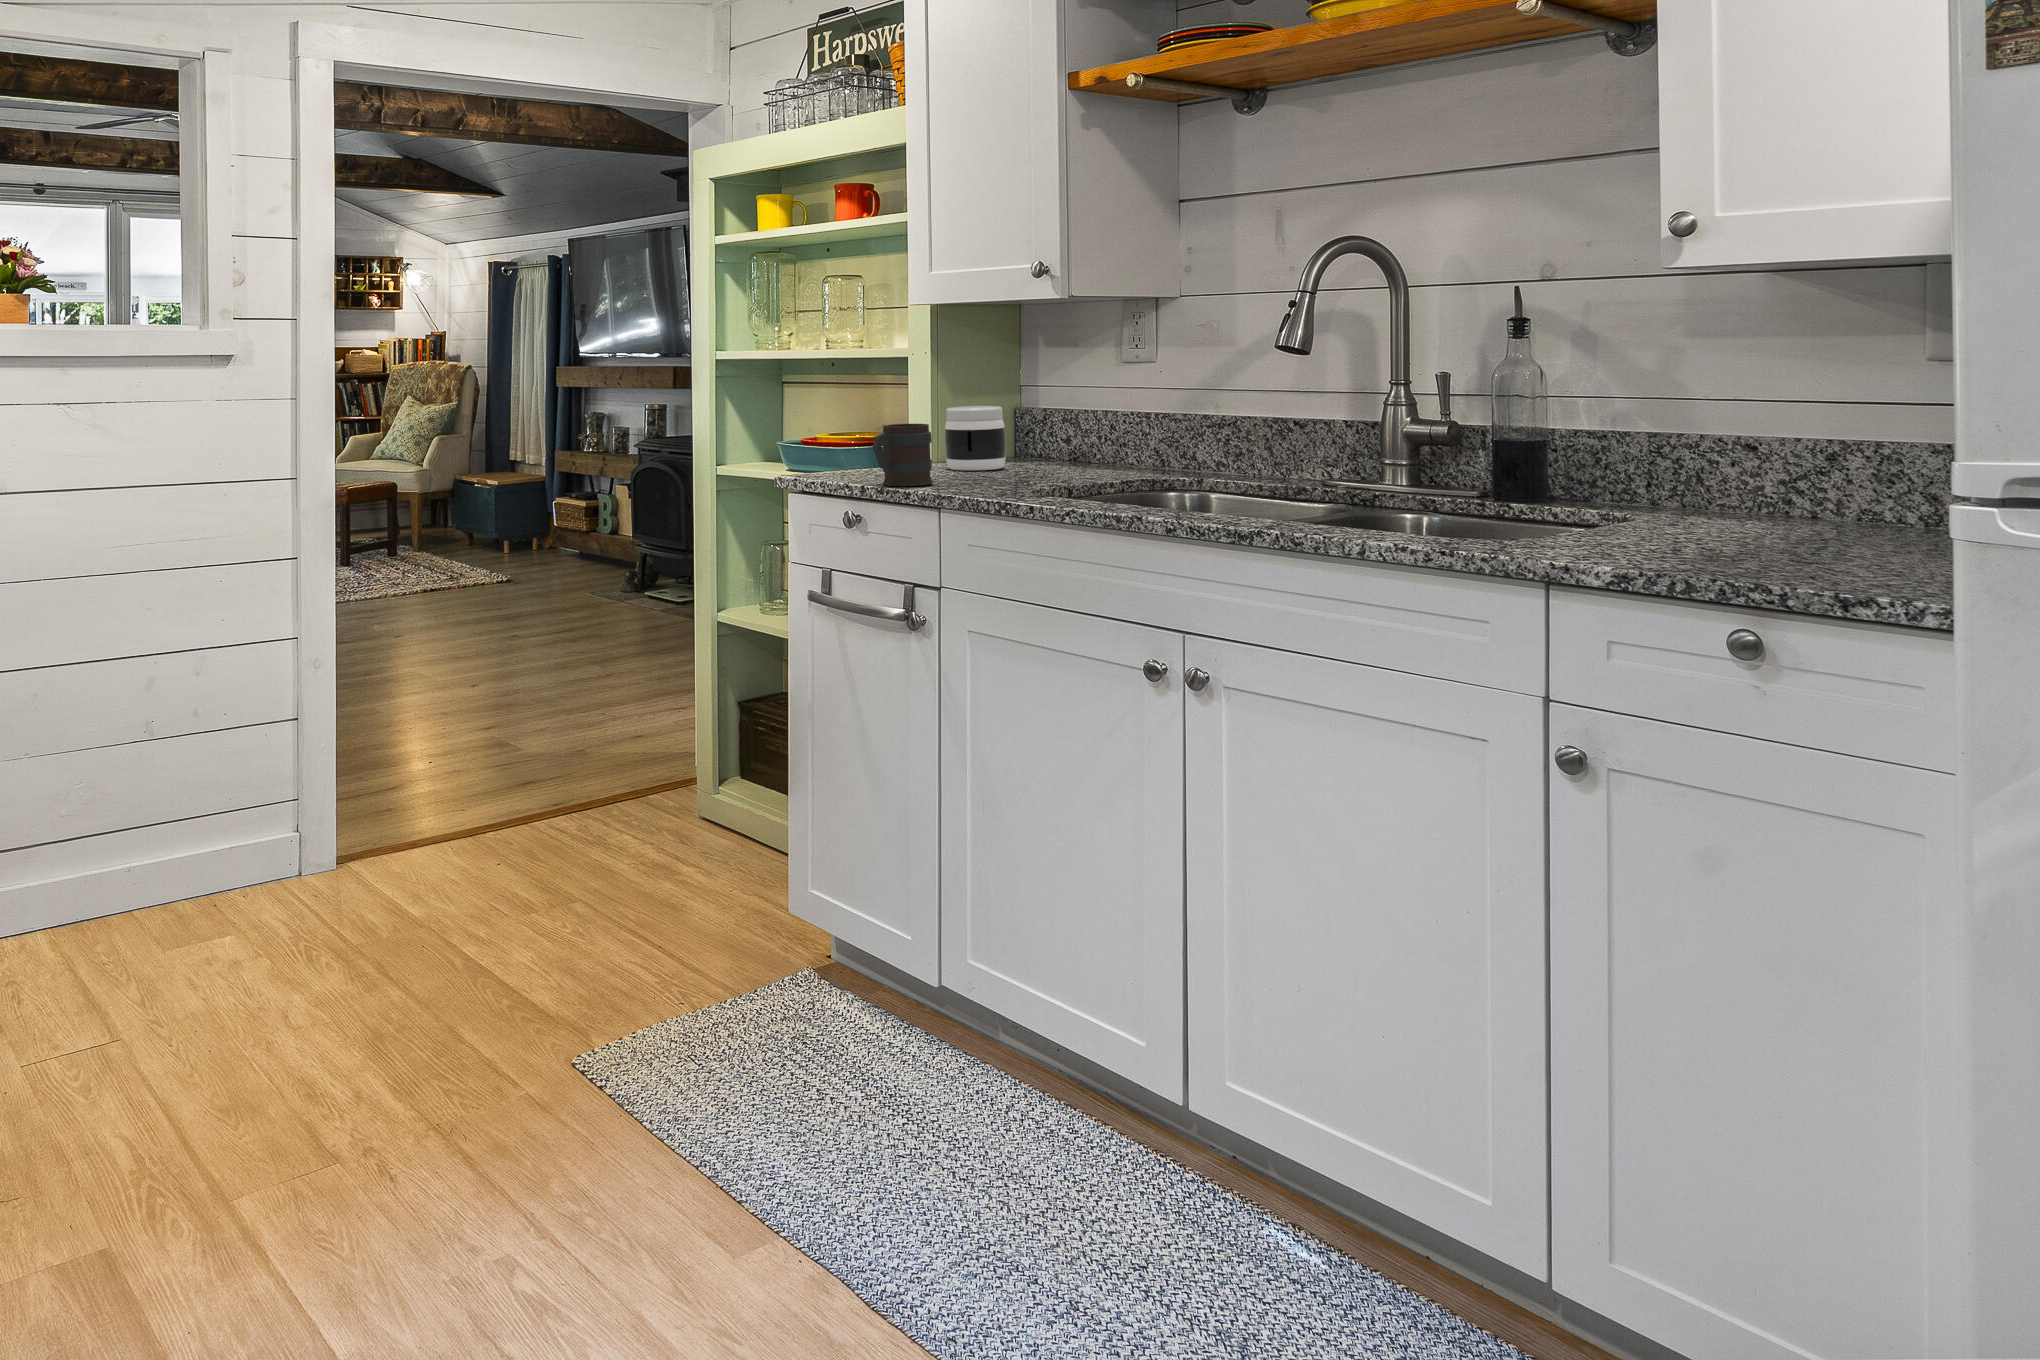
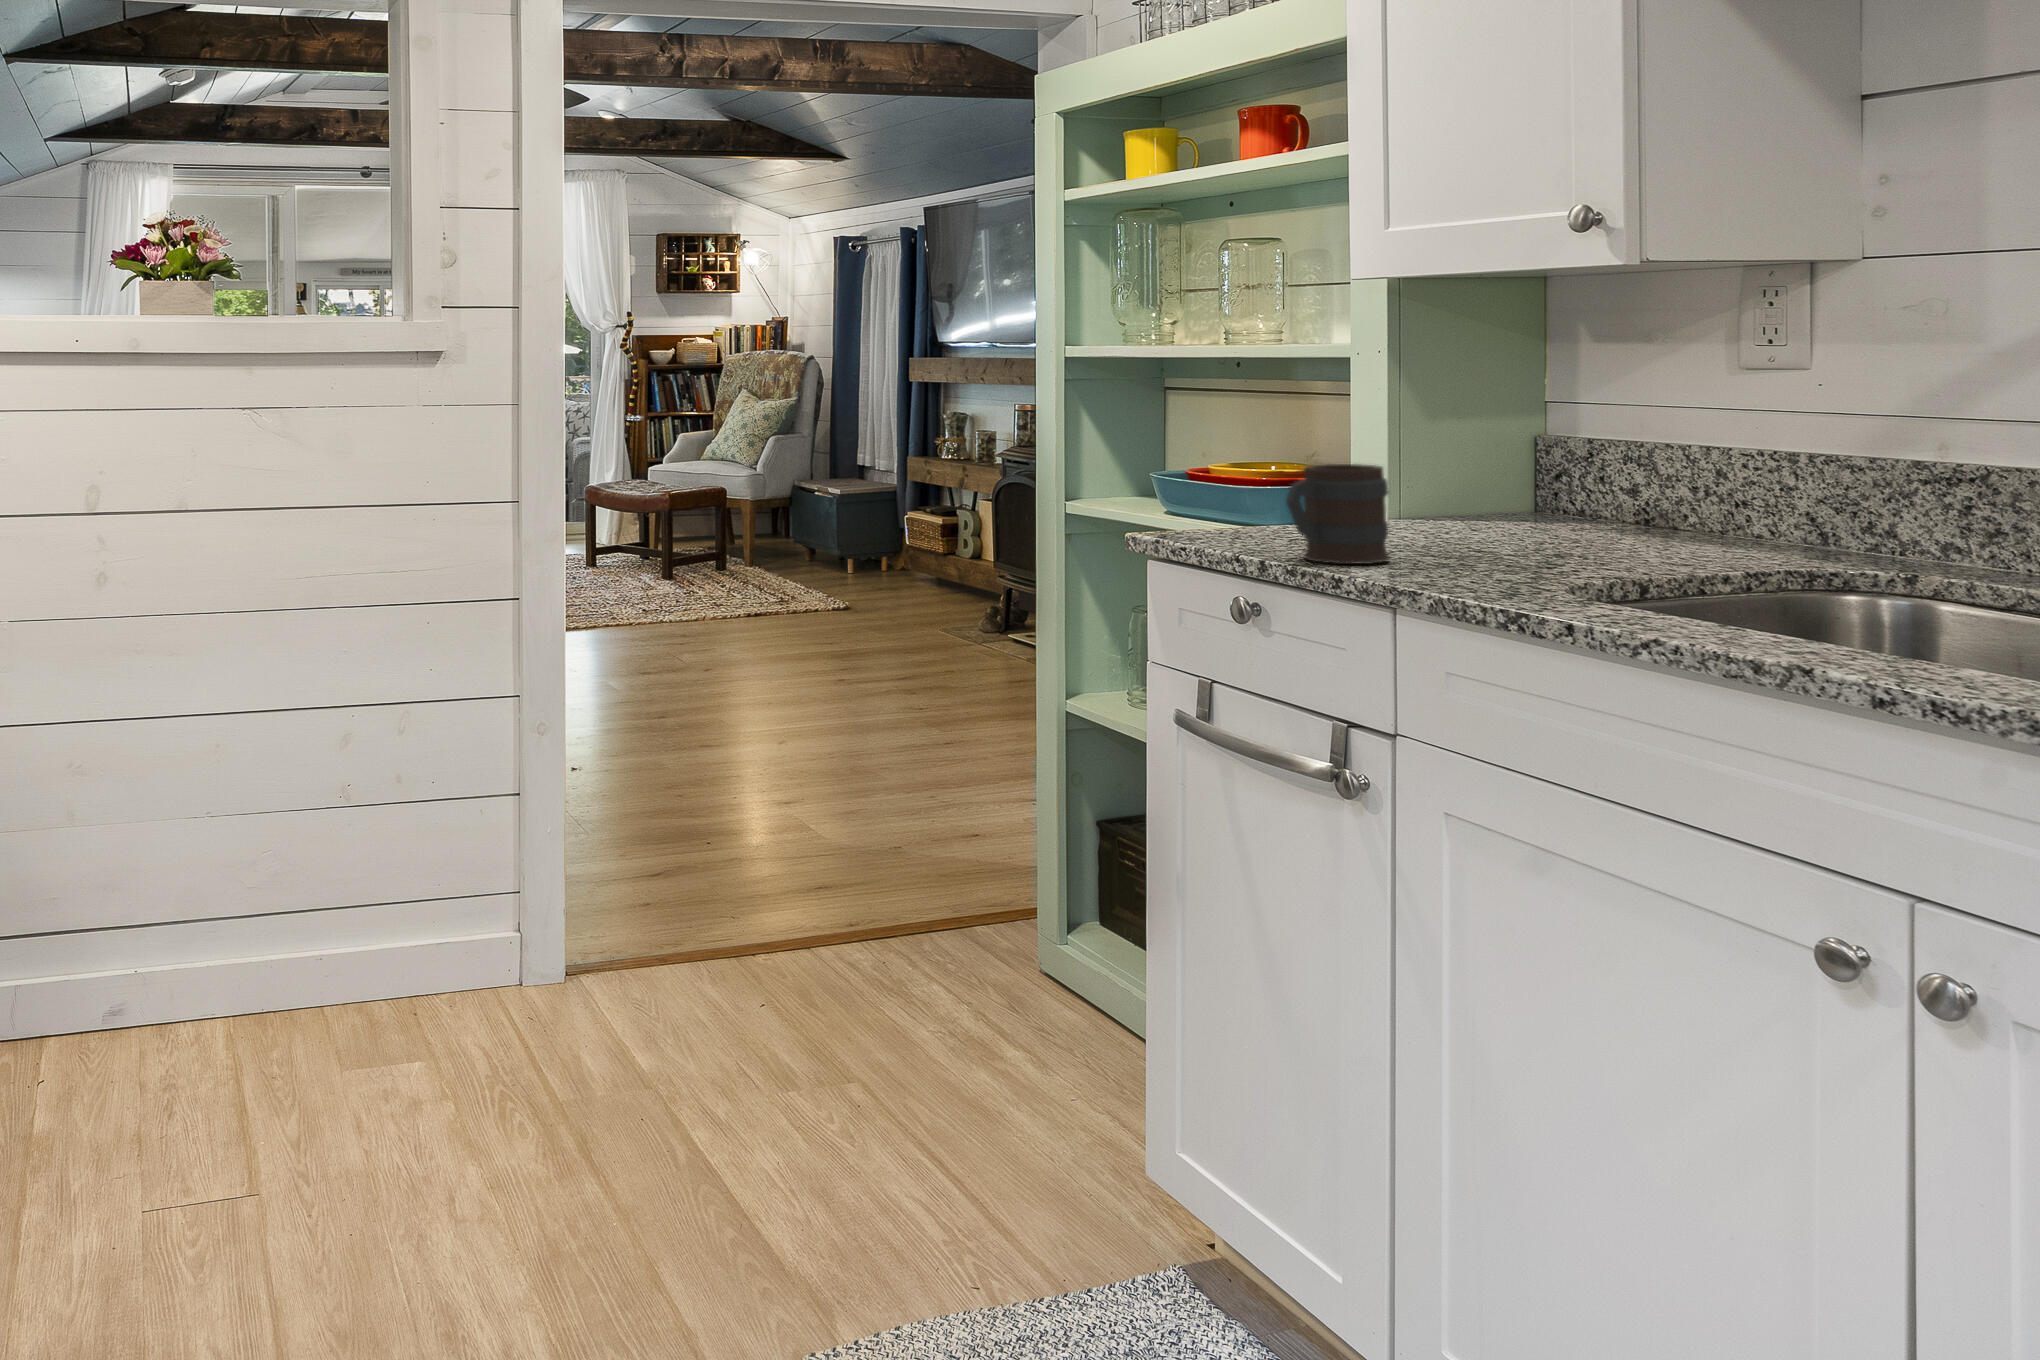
jar: present [945,406,1006,471] -> none [1412,434,1518,535]

